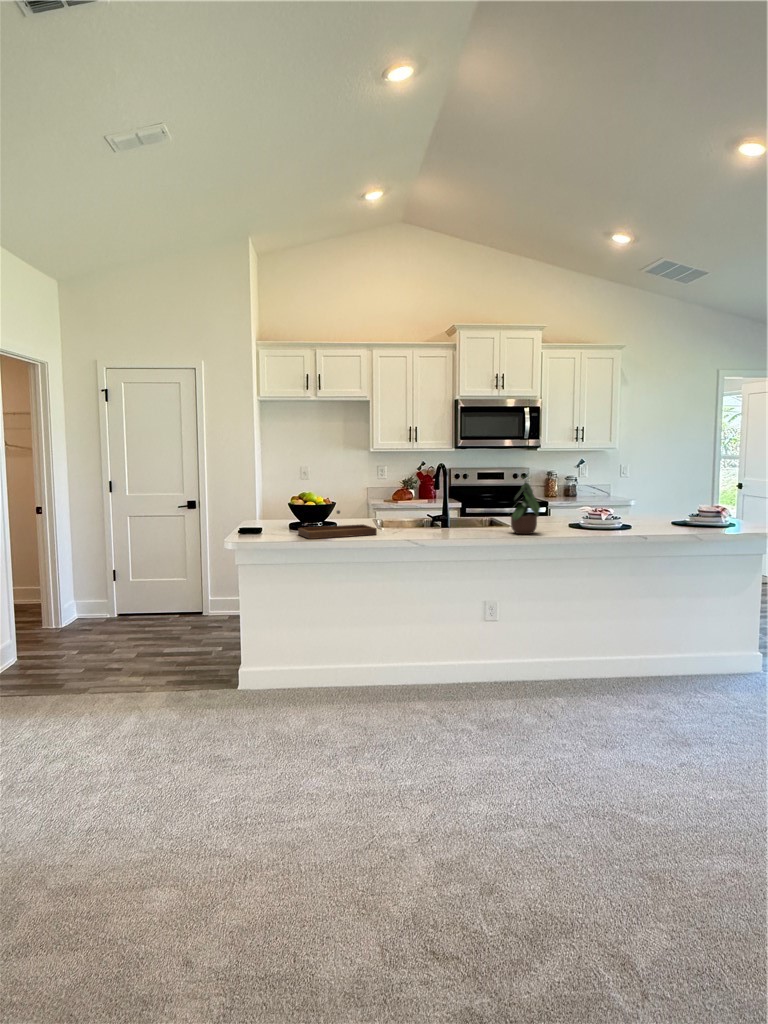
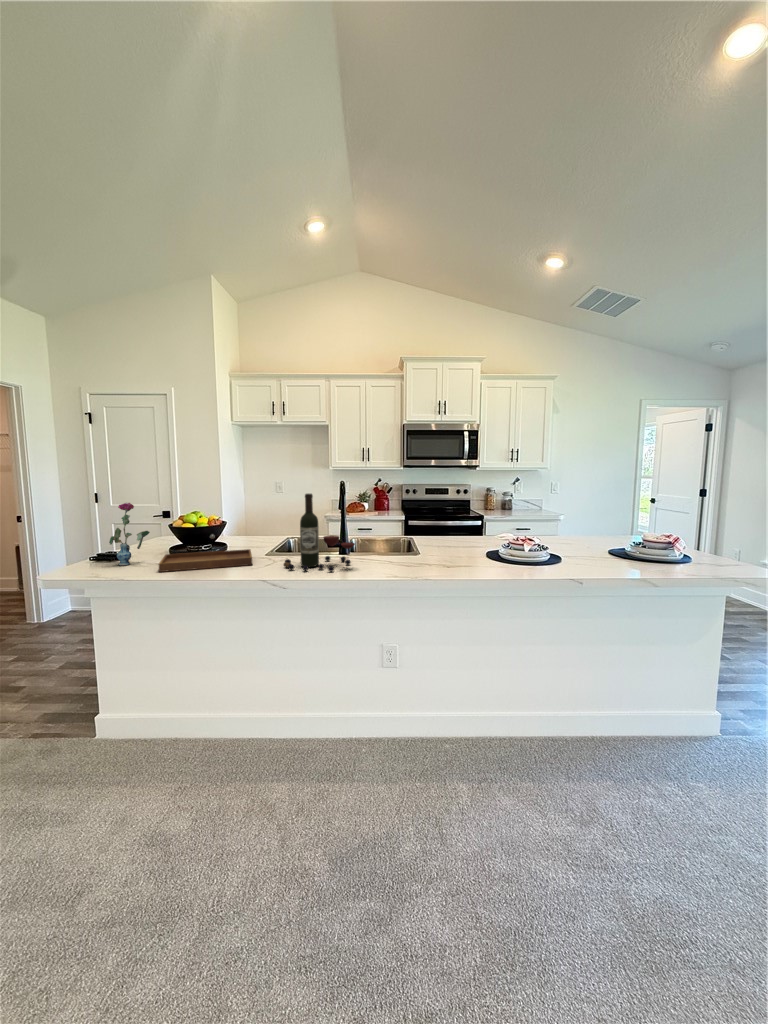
wine bottle: none [403,474,467,536] -> present [284,494,355,571]
potted plant: present [511,474,540,534] -> none [406,493,451,569]
vase: none [259,483,284,537] -> present [109,503,150,566]

